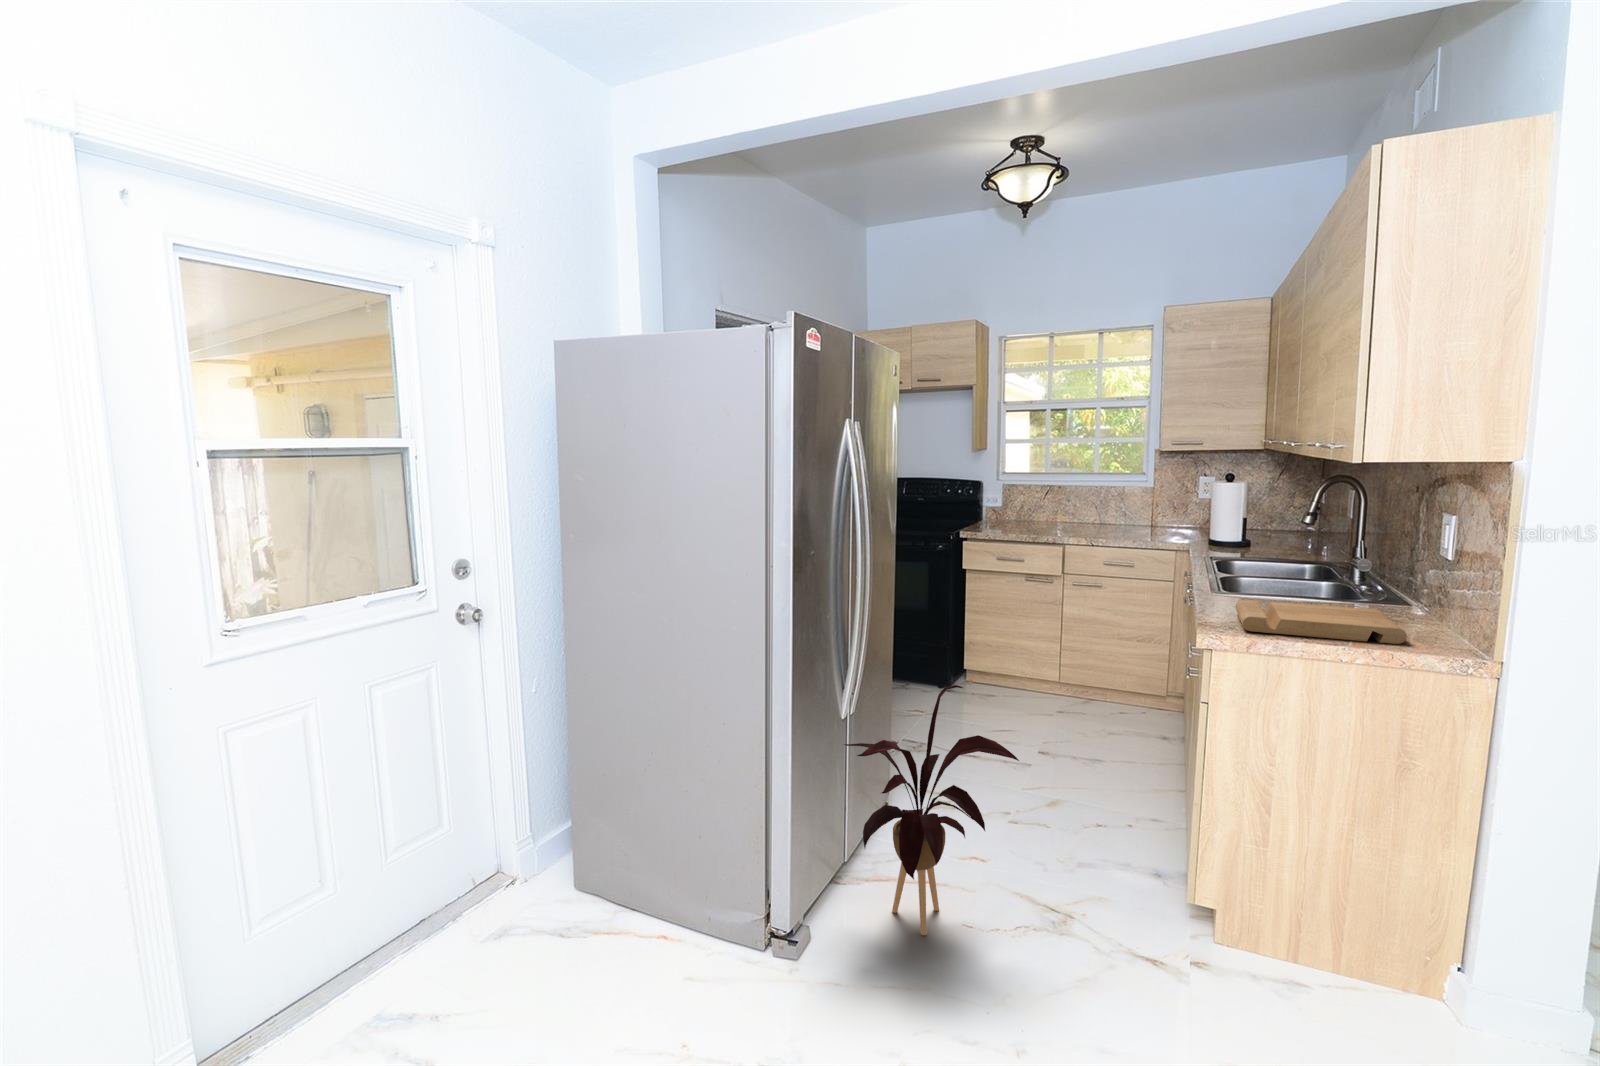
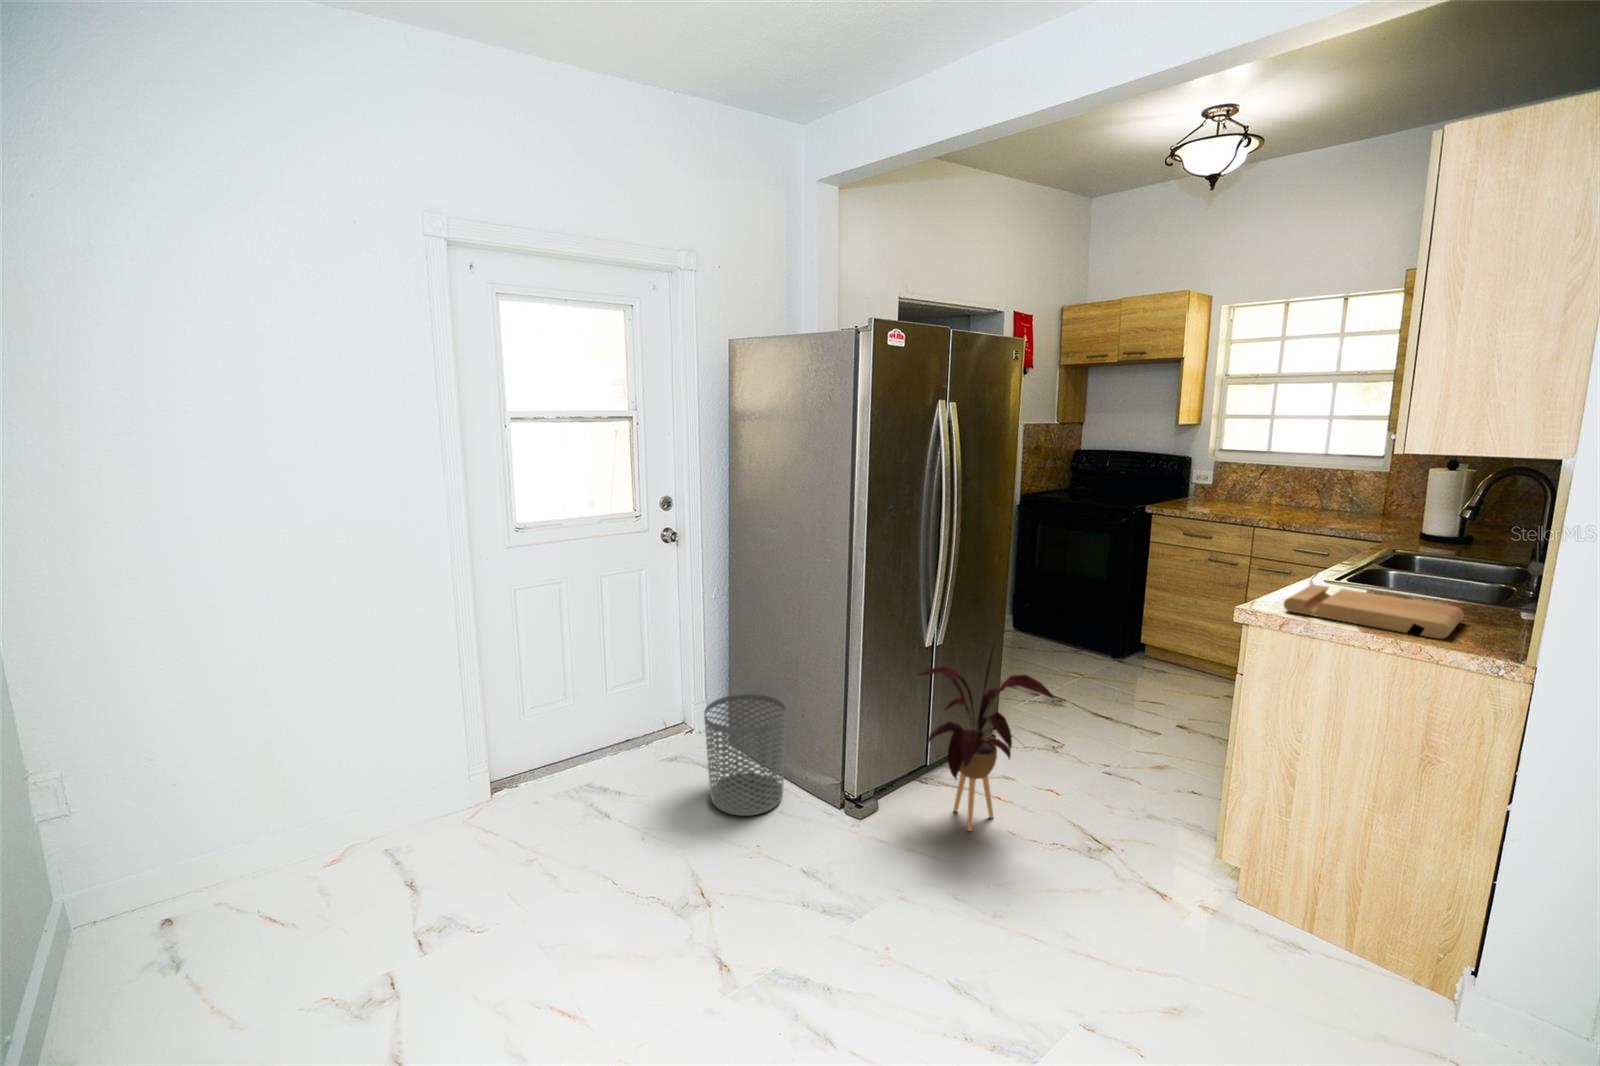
waste bin: none [569,815,684,997] -> present [704,694,786,816]

